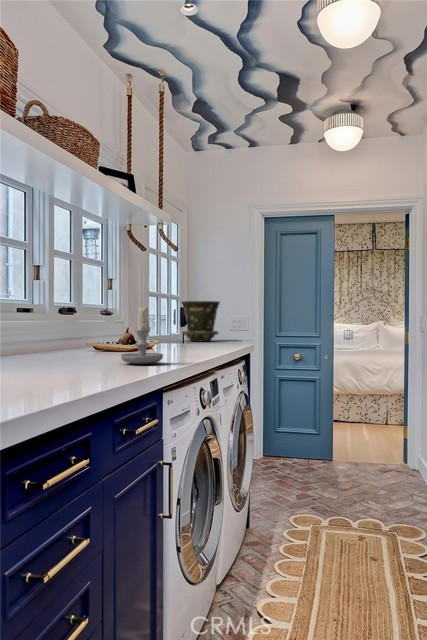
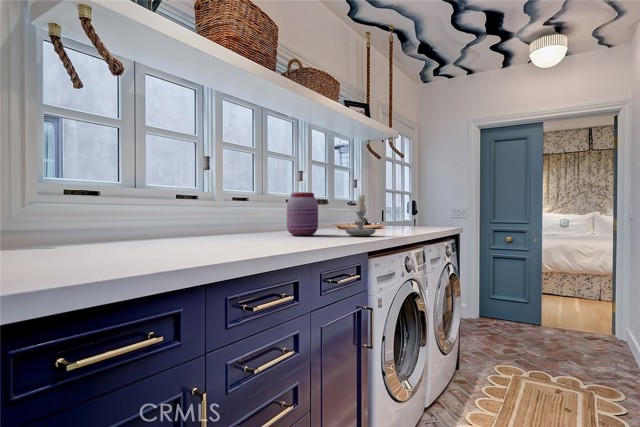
flower pot: present [182,301,220,341] -> none [411,195,441,225]
jar: none [34,303,82,367] -> present [287,192,318,236]

